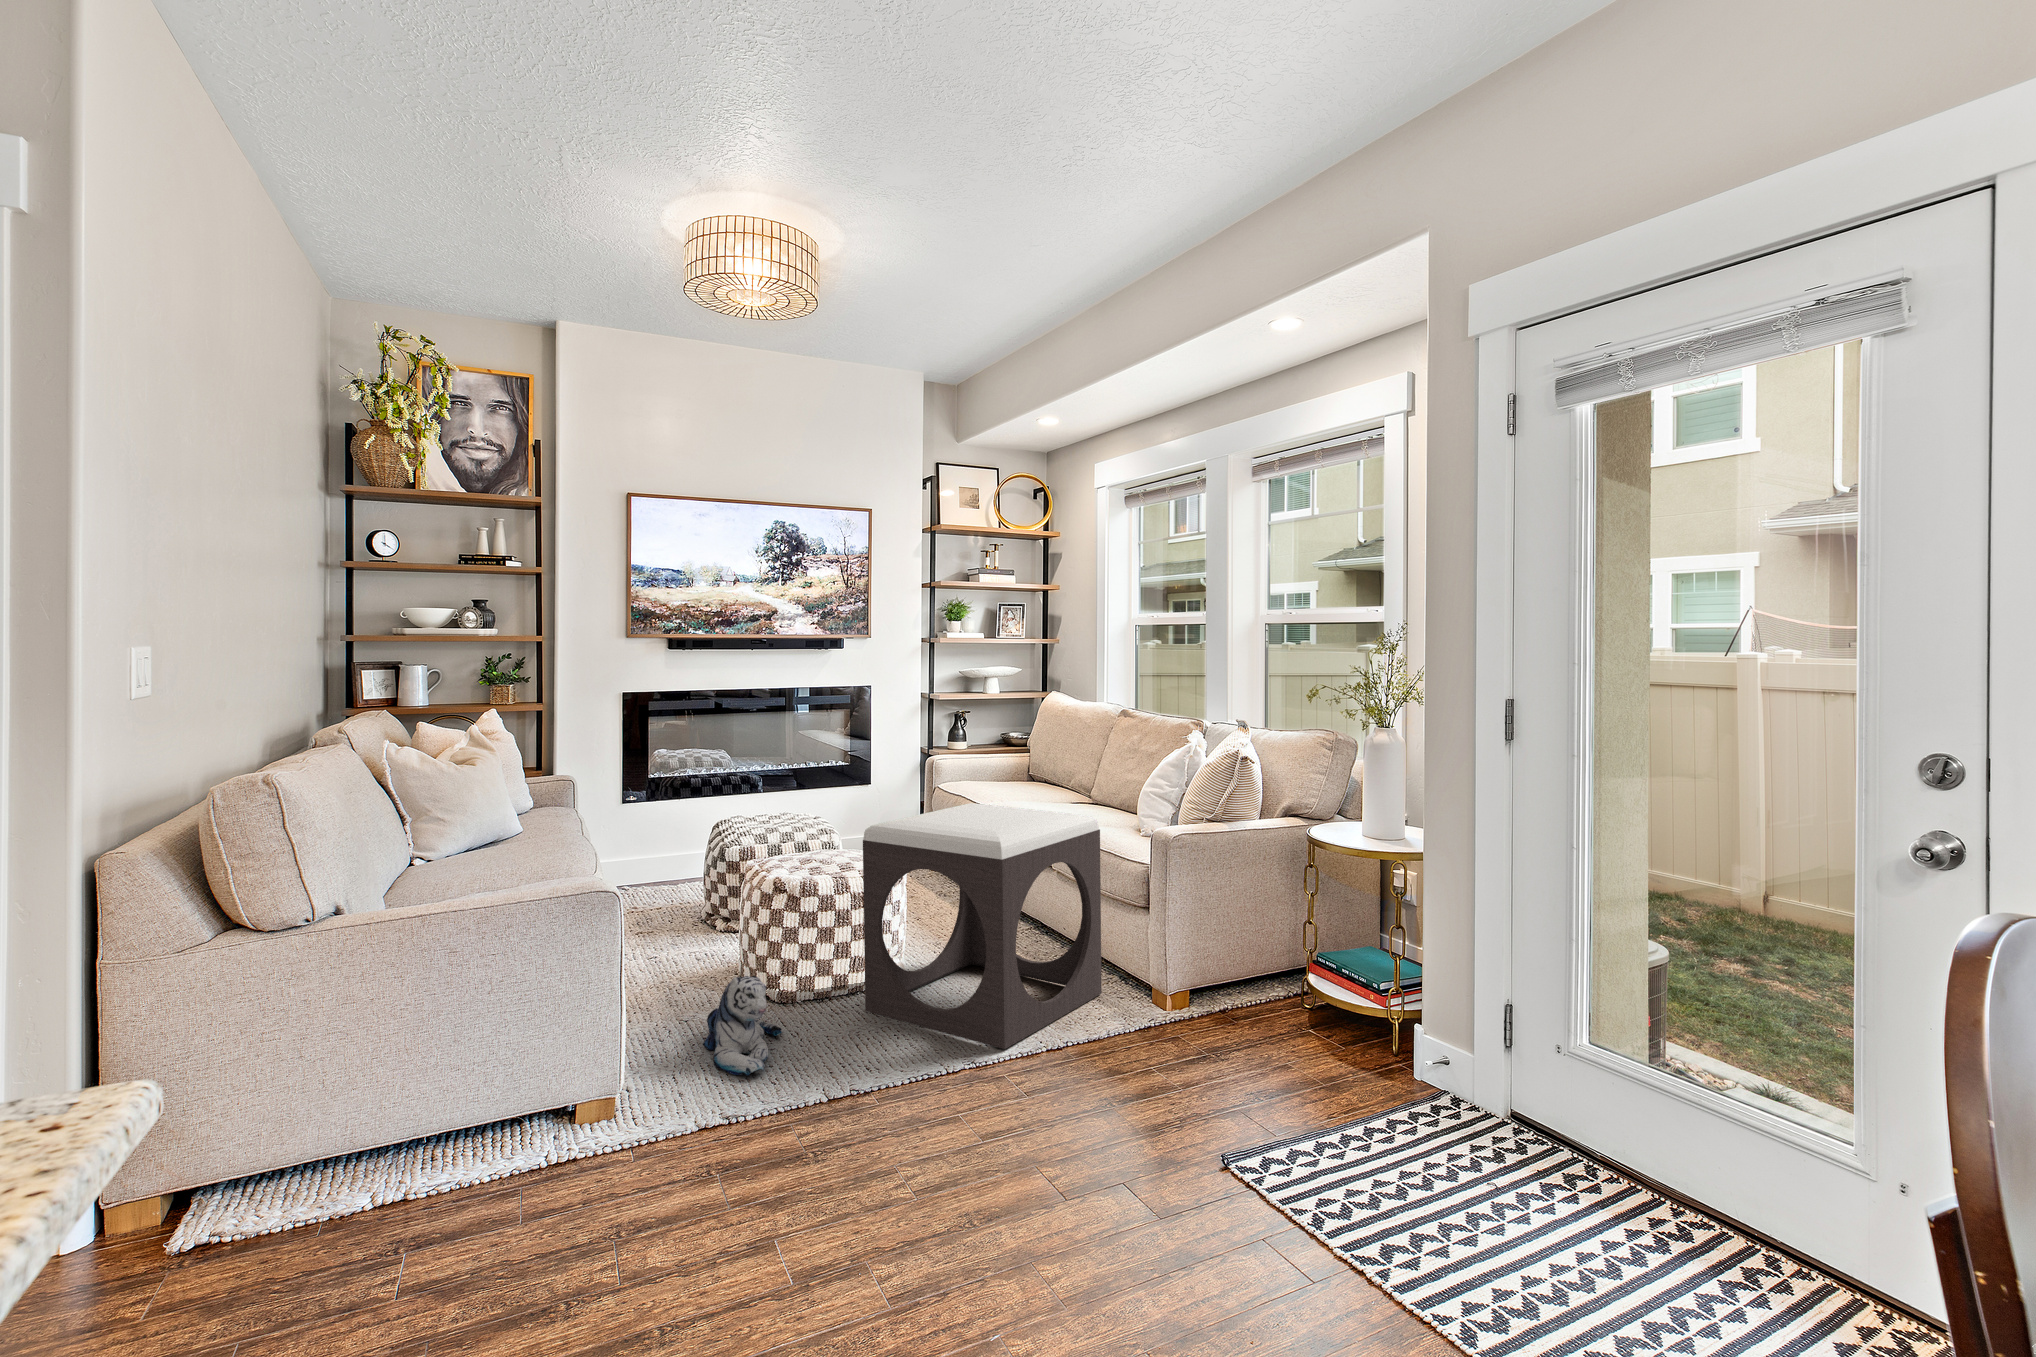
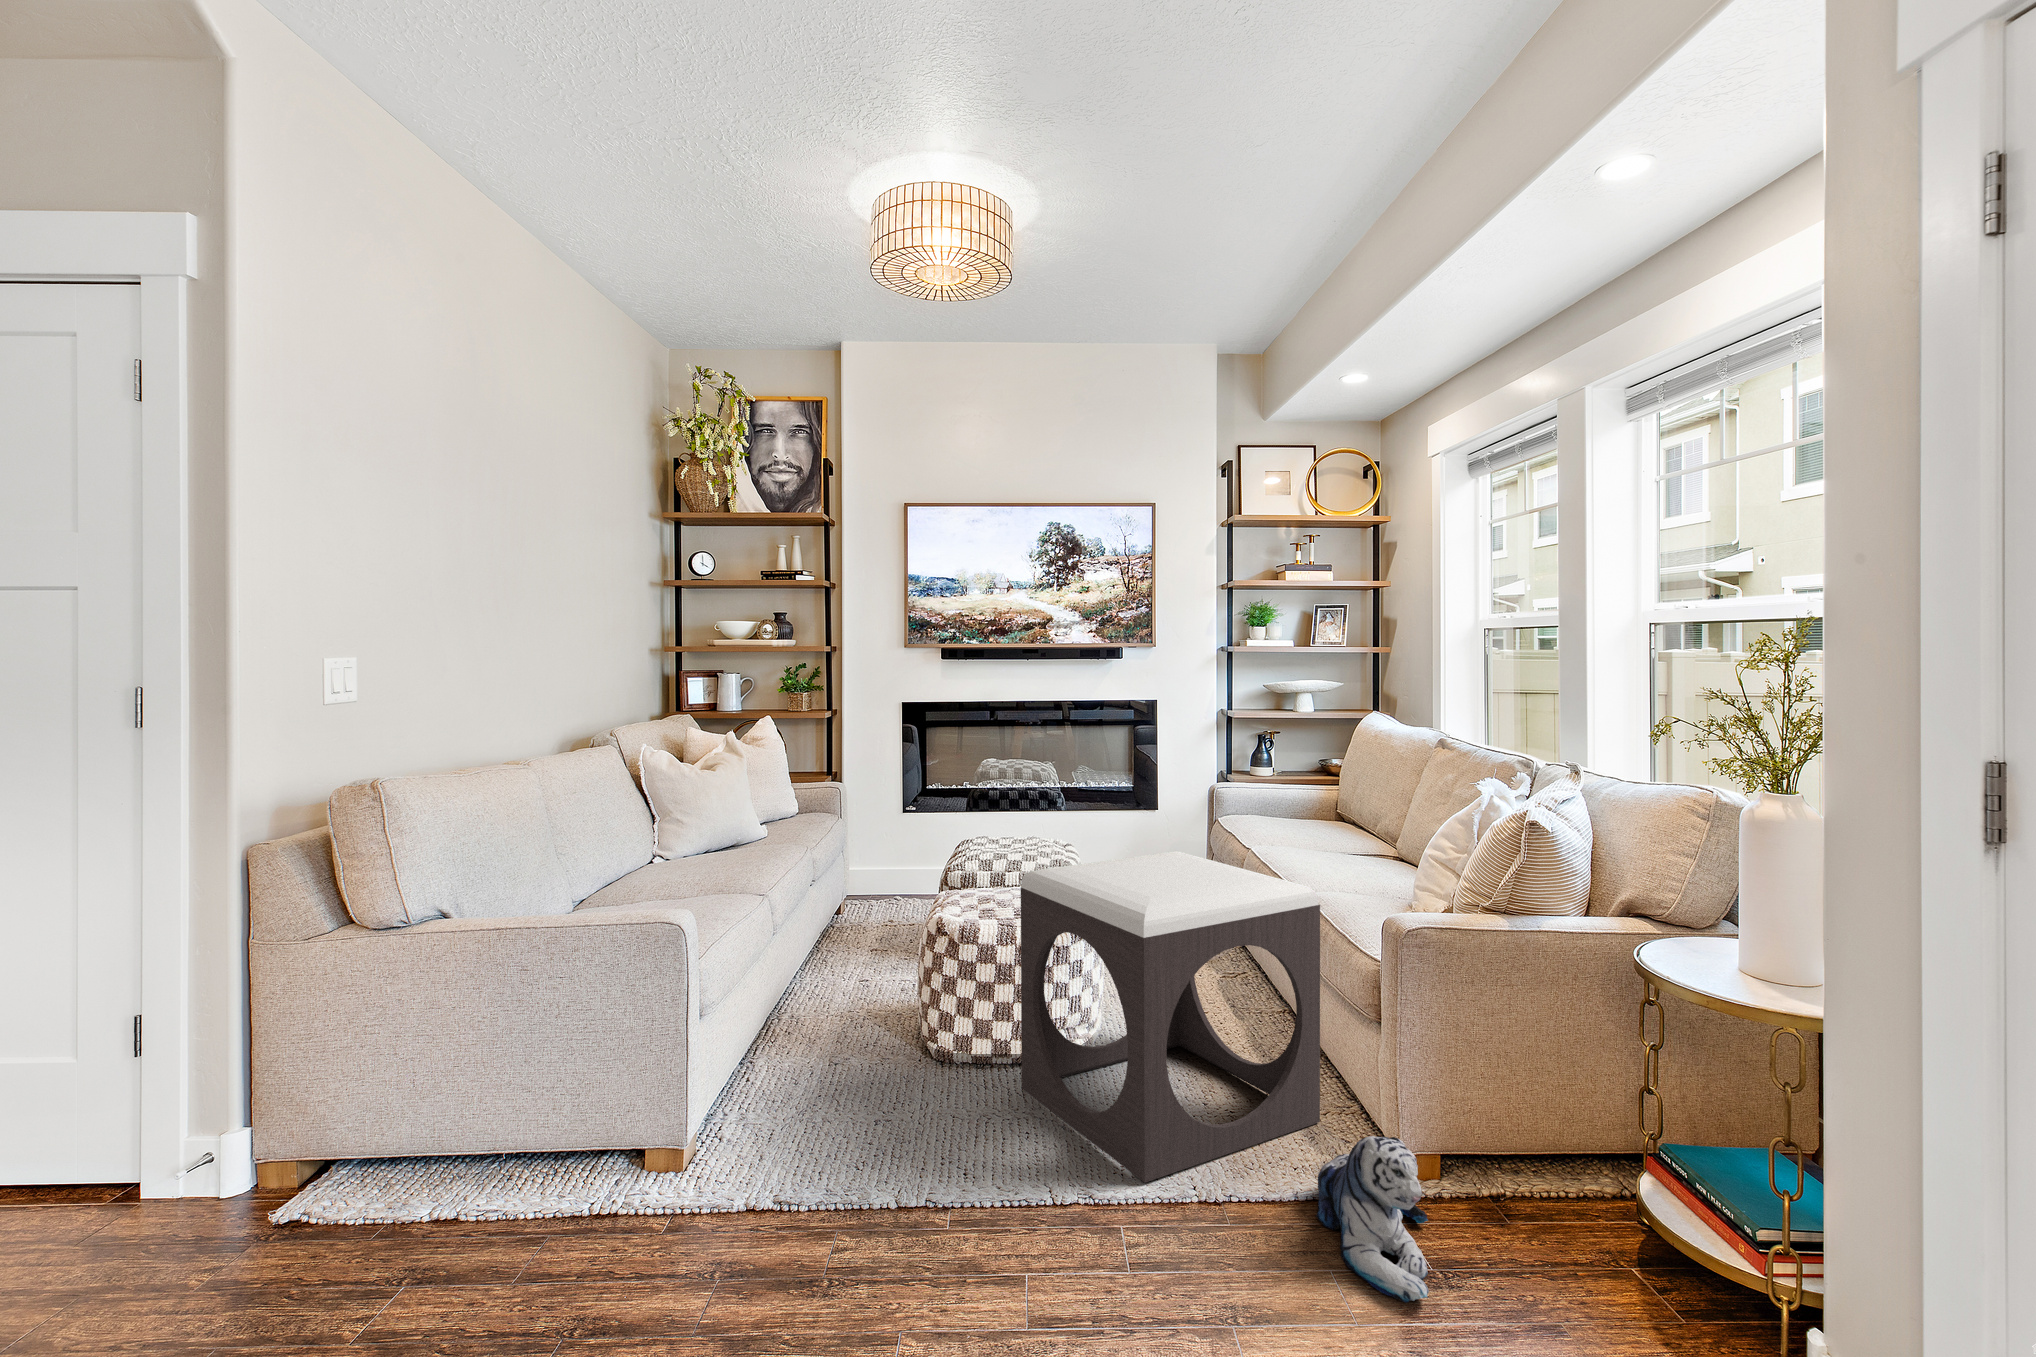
plush toy: present [703,976,782,1076] -> present [1316,1136,1429,1303]

